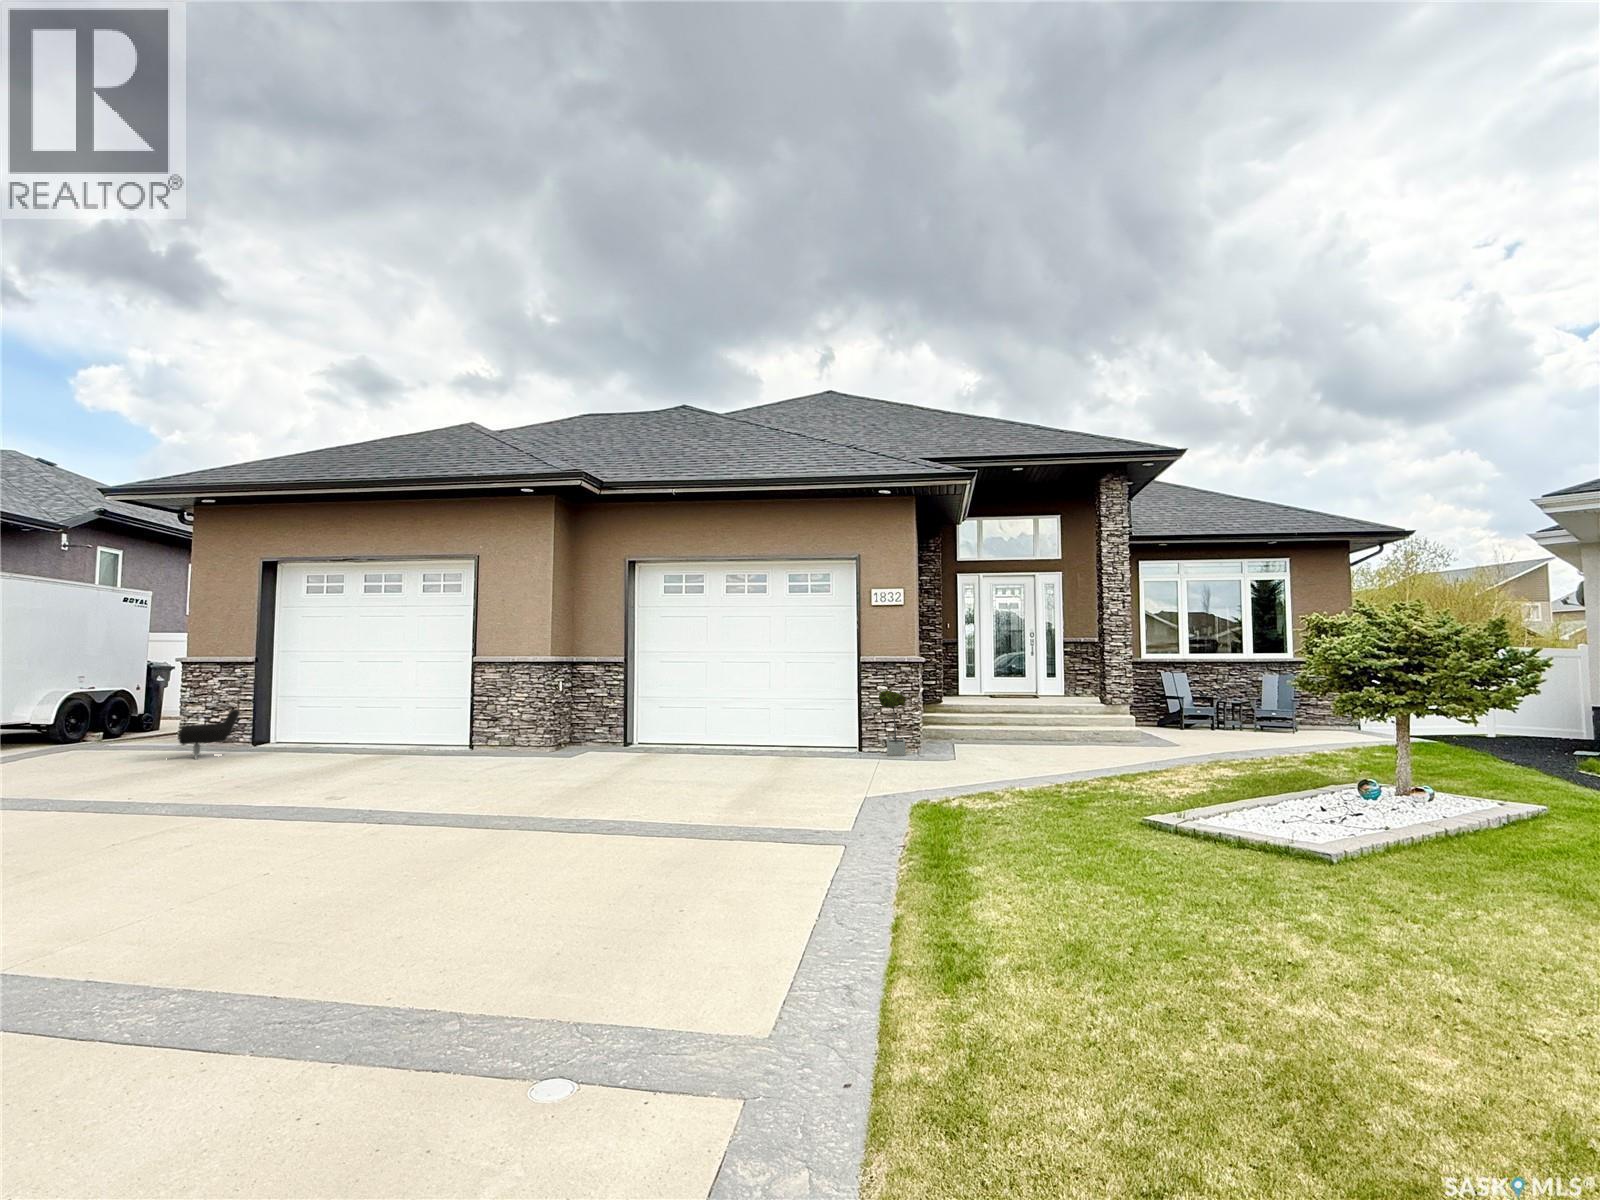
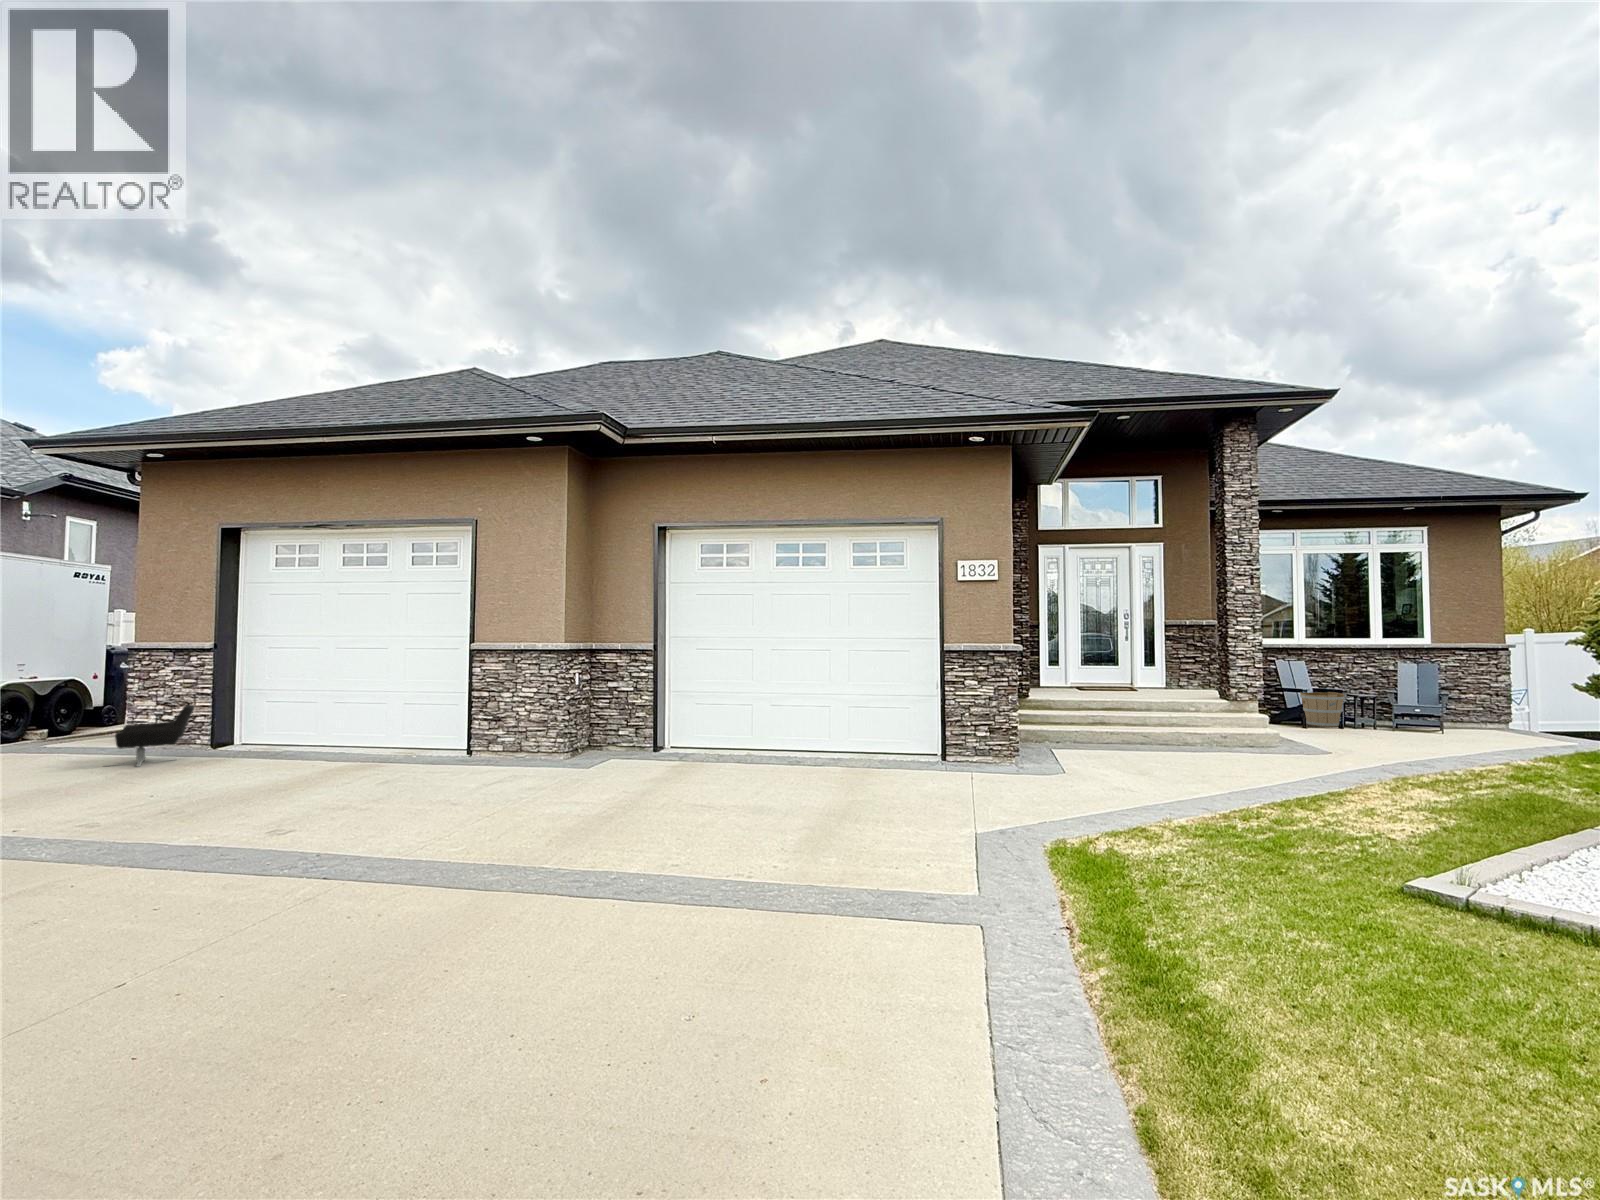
potted tree: present [879,690,906,755] -> none [971,686,1006,768]
wooden bucket: none [1173,699,1209,727] -> present [1300,692,1345,727]

